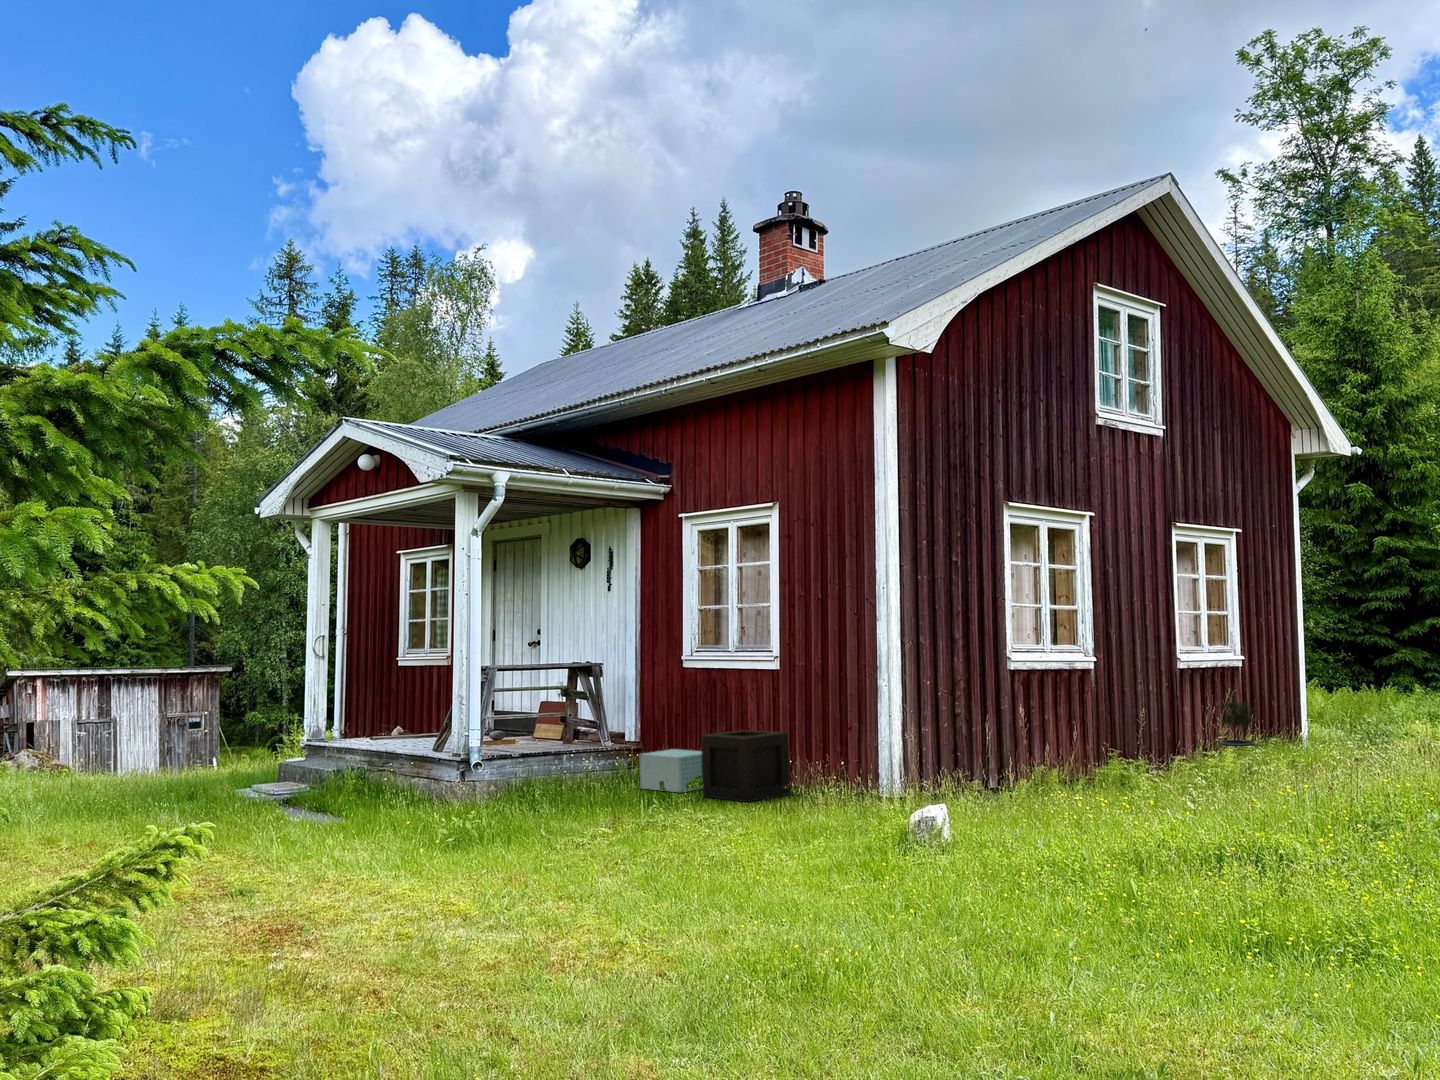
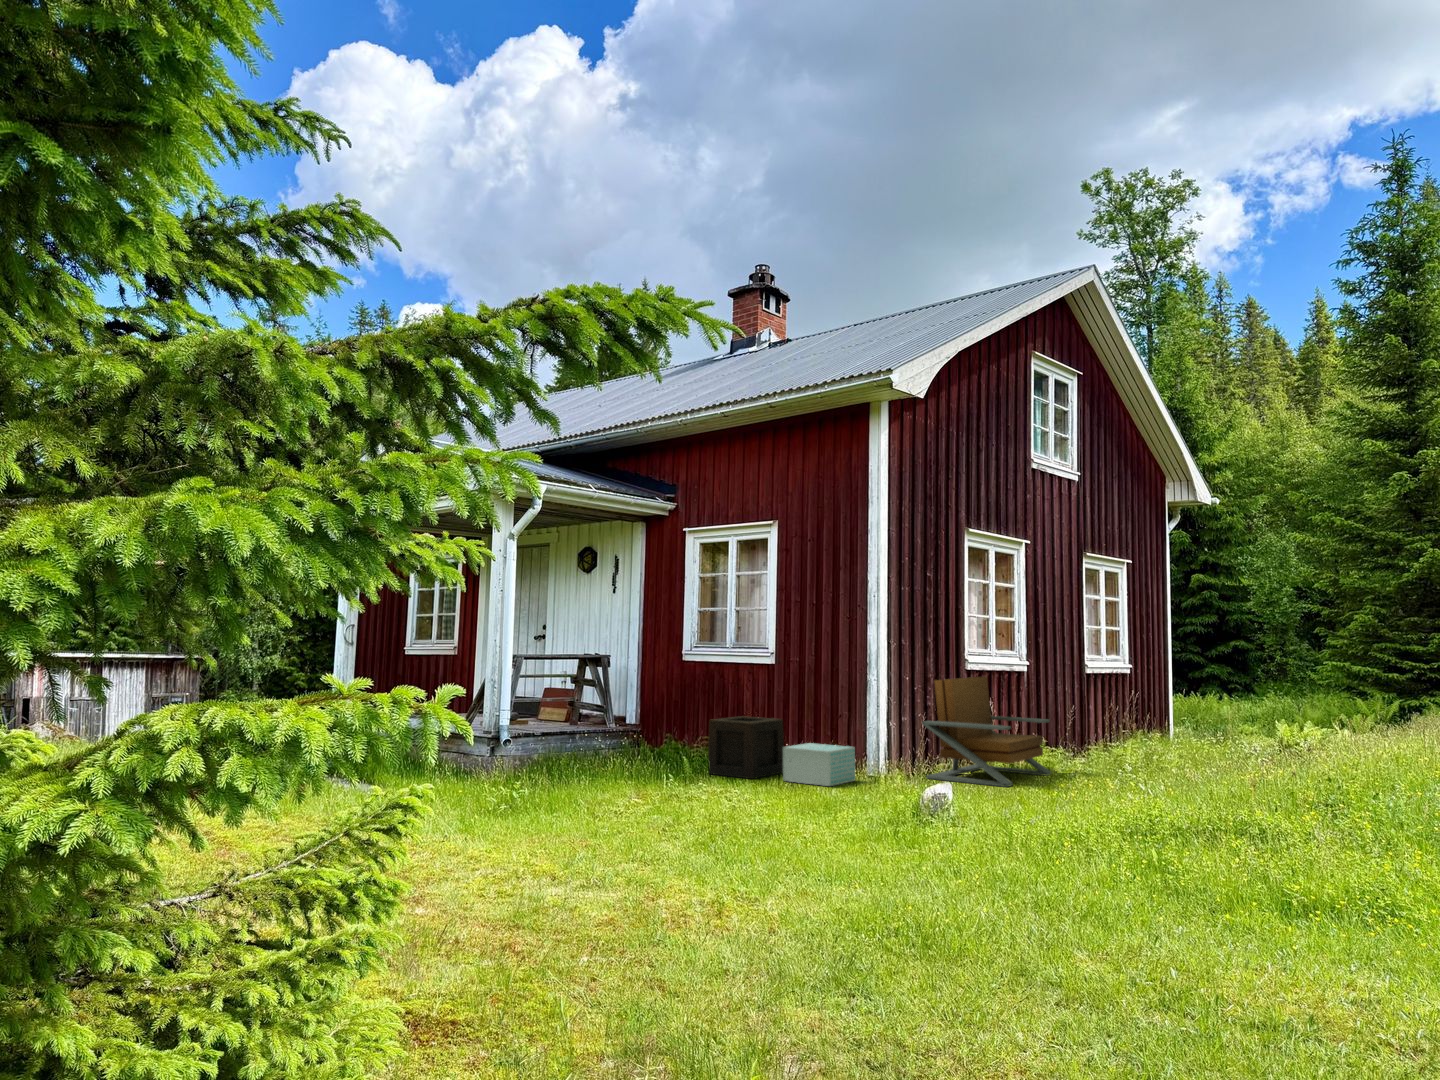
lounge chair: none [944,677,1105,808] -> present [922,677,1051,787]
potted tree: present [1219,689,1256,745] -> none [1111,687,1148,739]
storage box: present [639,749,703,792] -> present [783,743,855,786]

